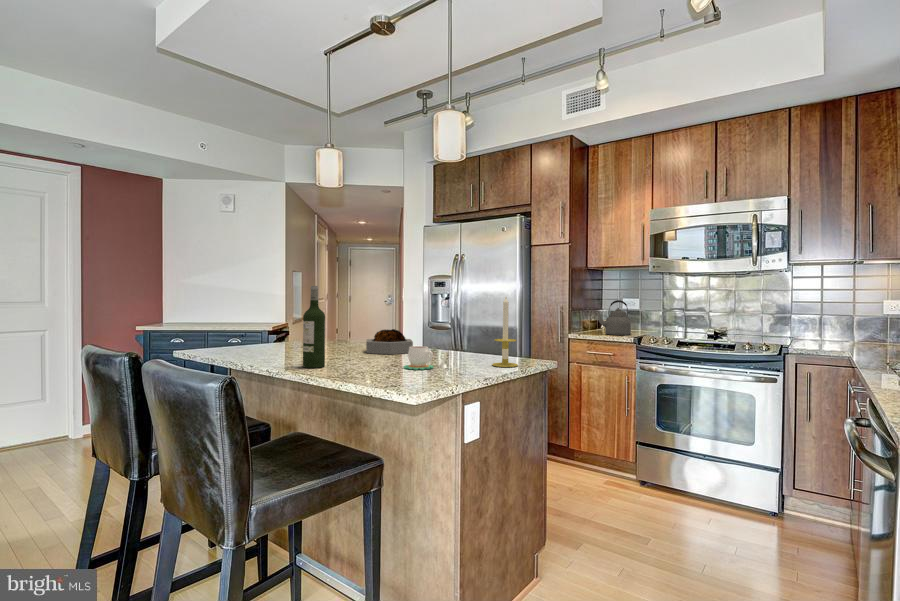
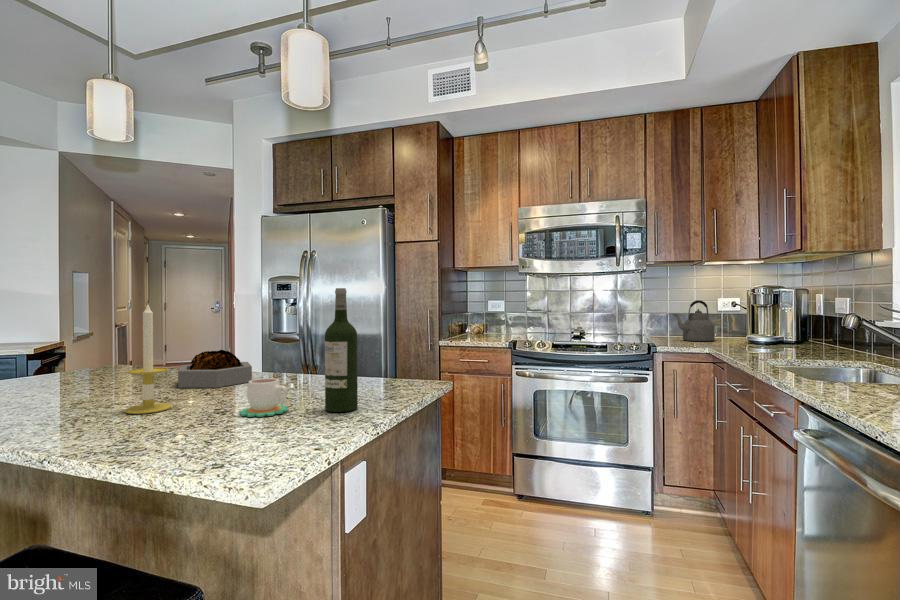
wine bottle: present [303,286,325,368] -> present [325,288,358,412]
candle: present [492,297,518,367] -> present [125,304,171,414]
kettle: present [594,300,631,335] -> present [674,300,715,341]

